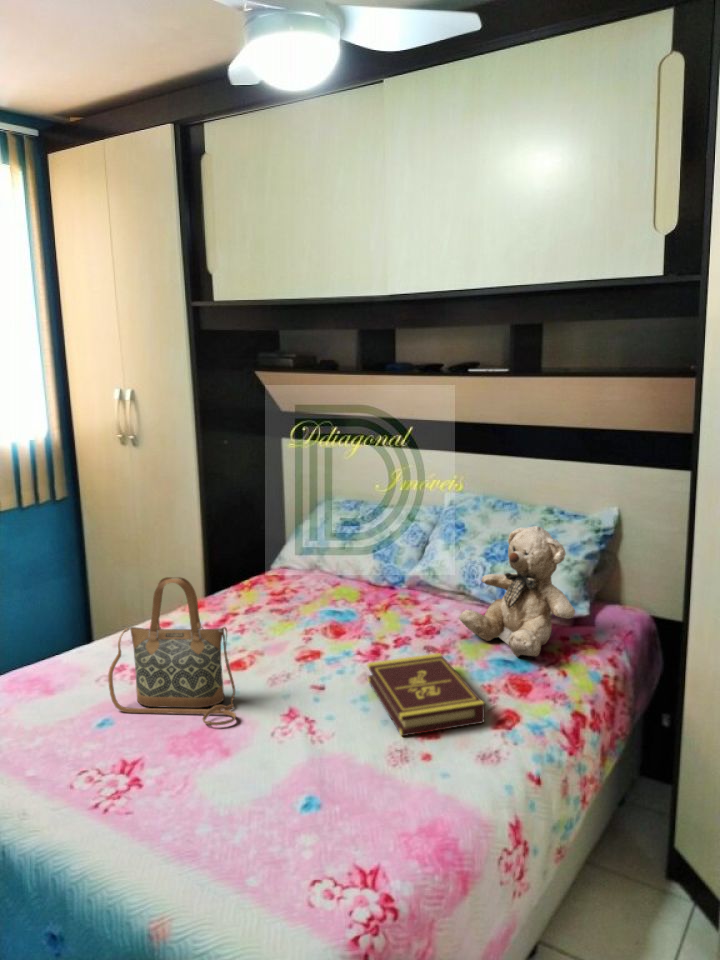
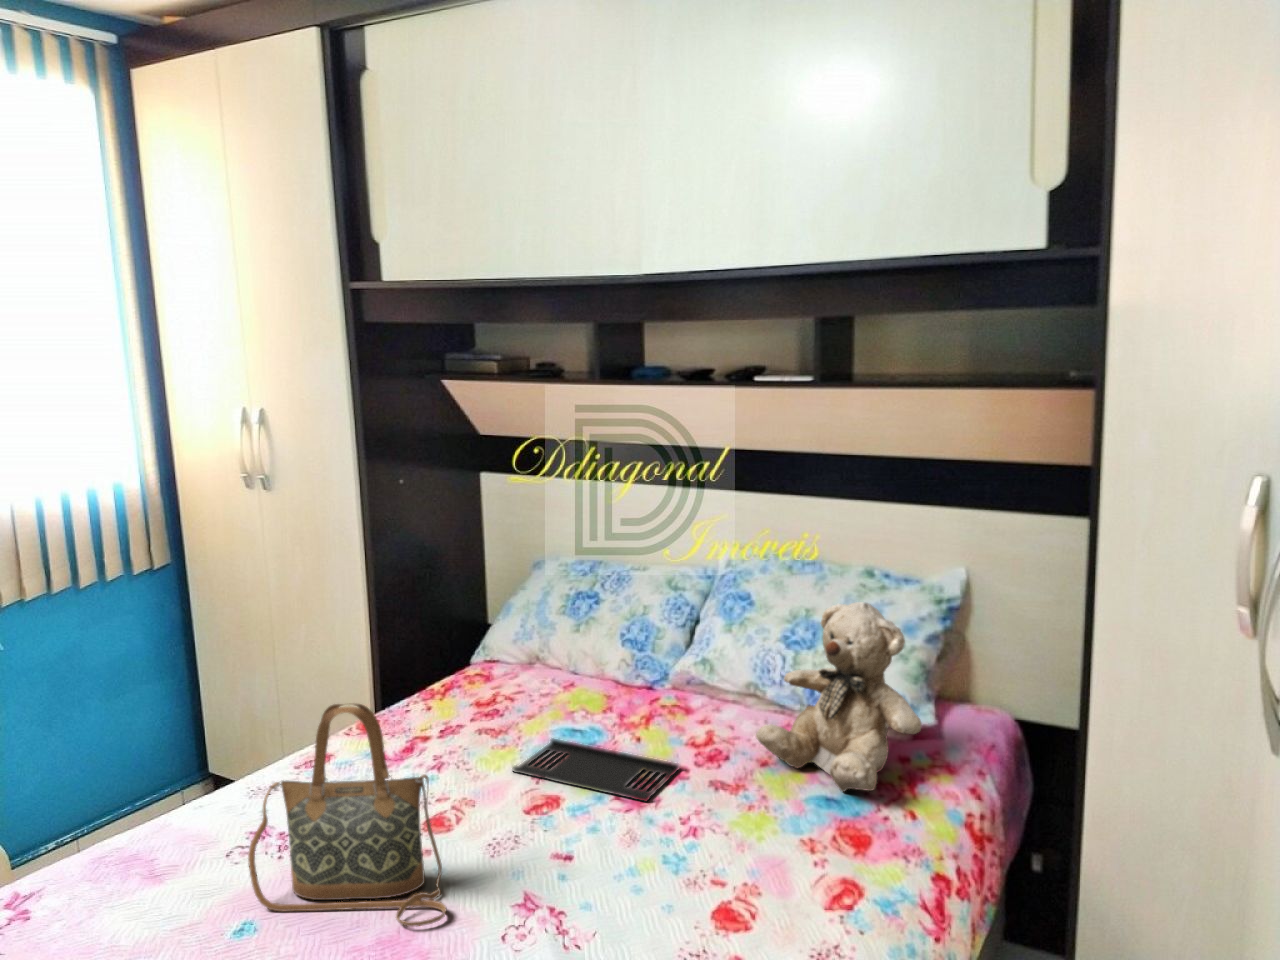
tray: none [291,616,405,658] -> present [512,739,679,801]
book: present [367,653,485,736] -> none [633,793,812,930]

